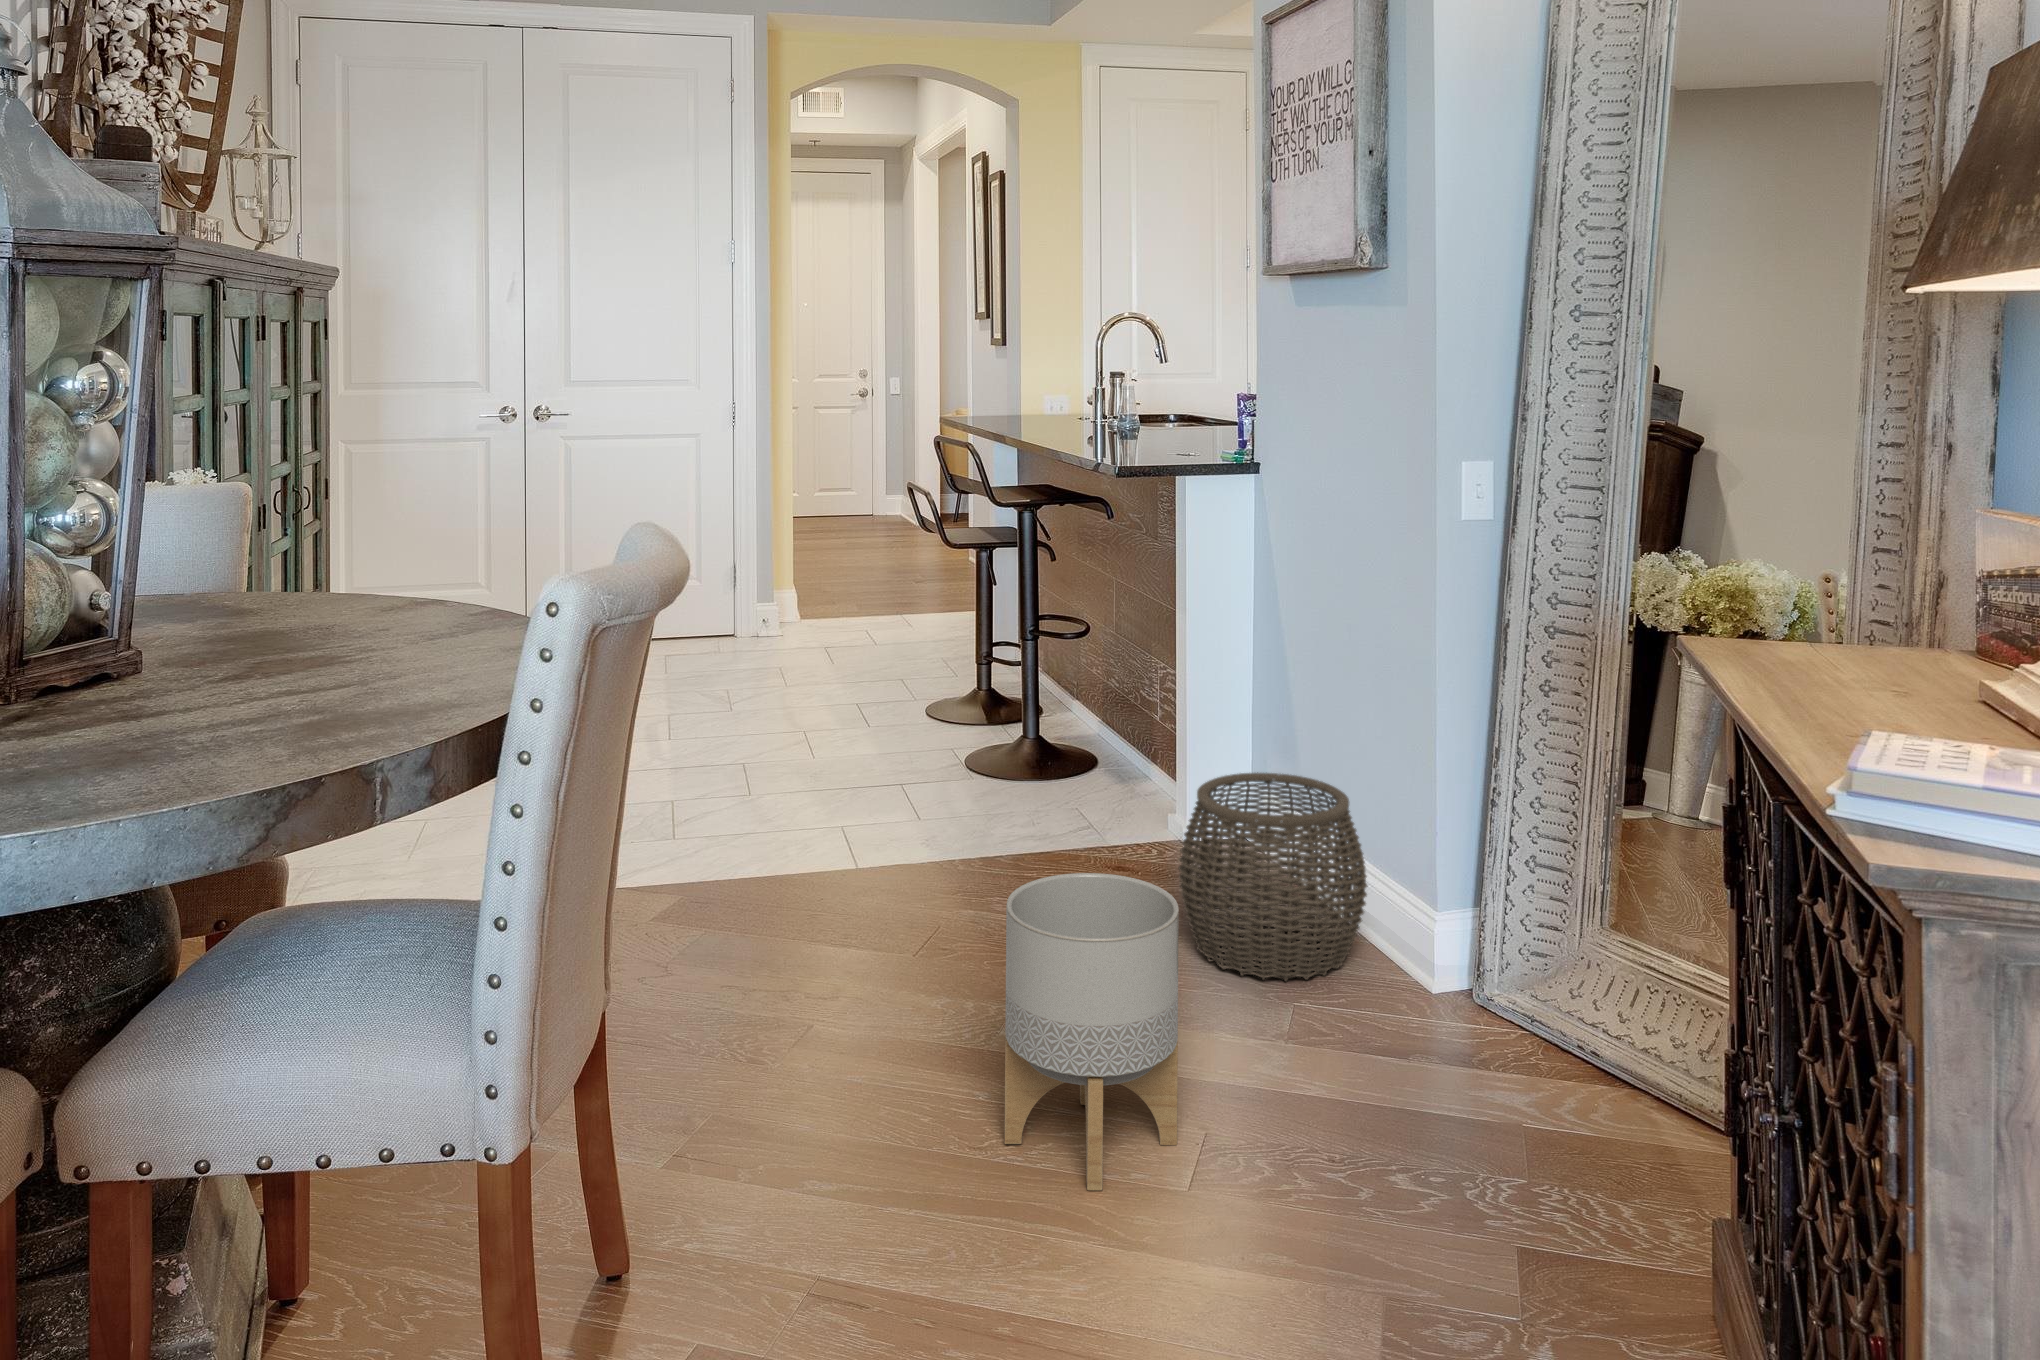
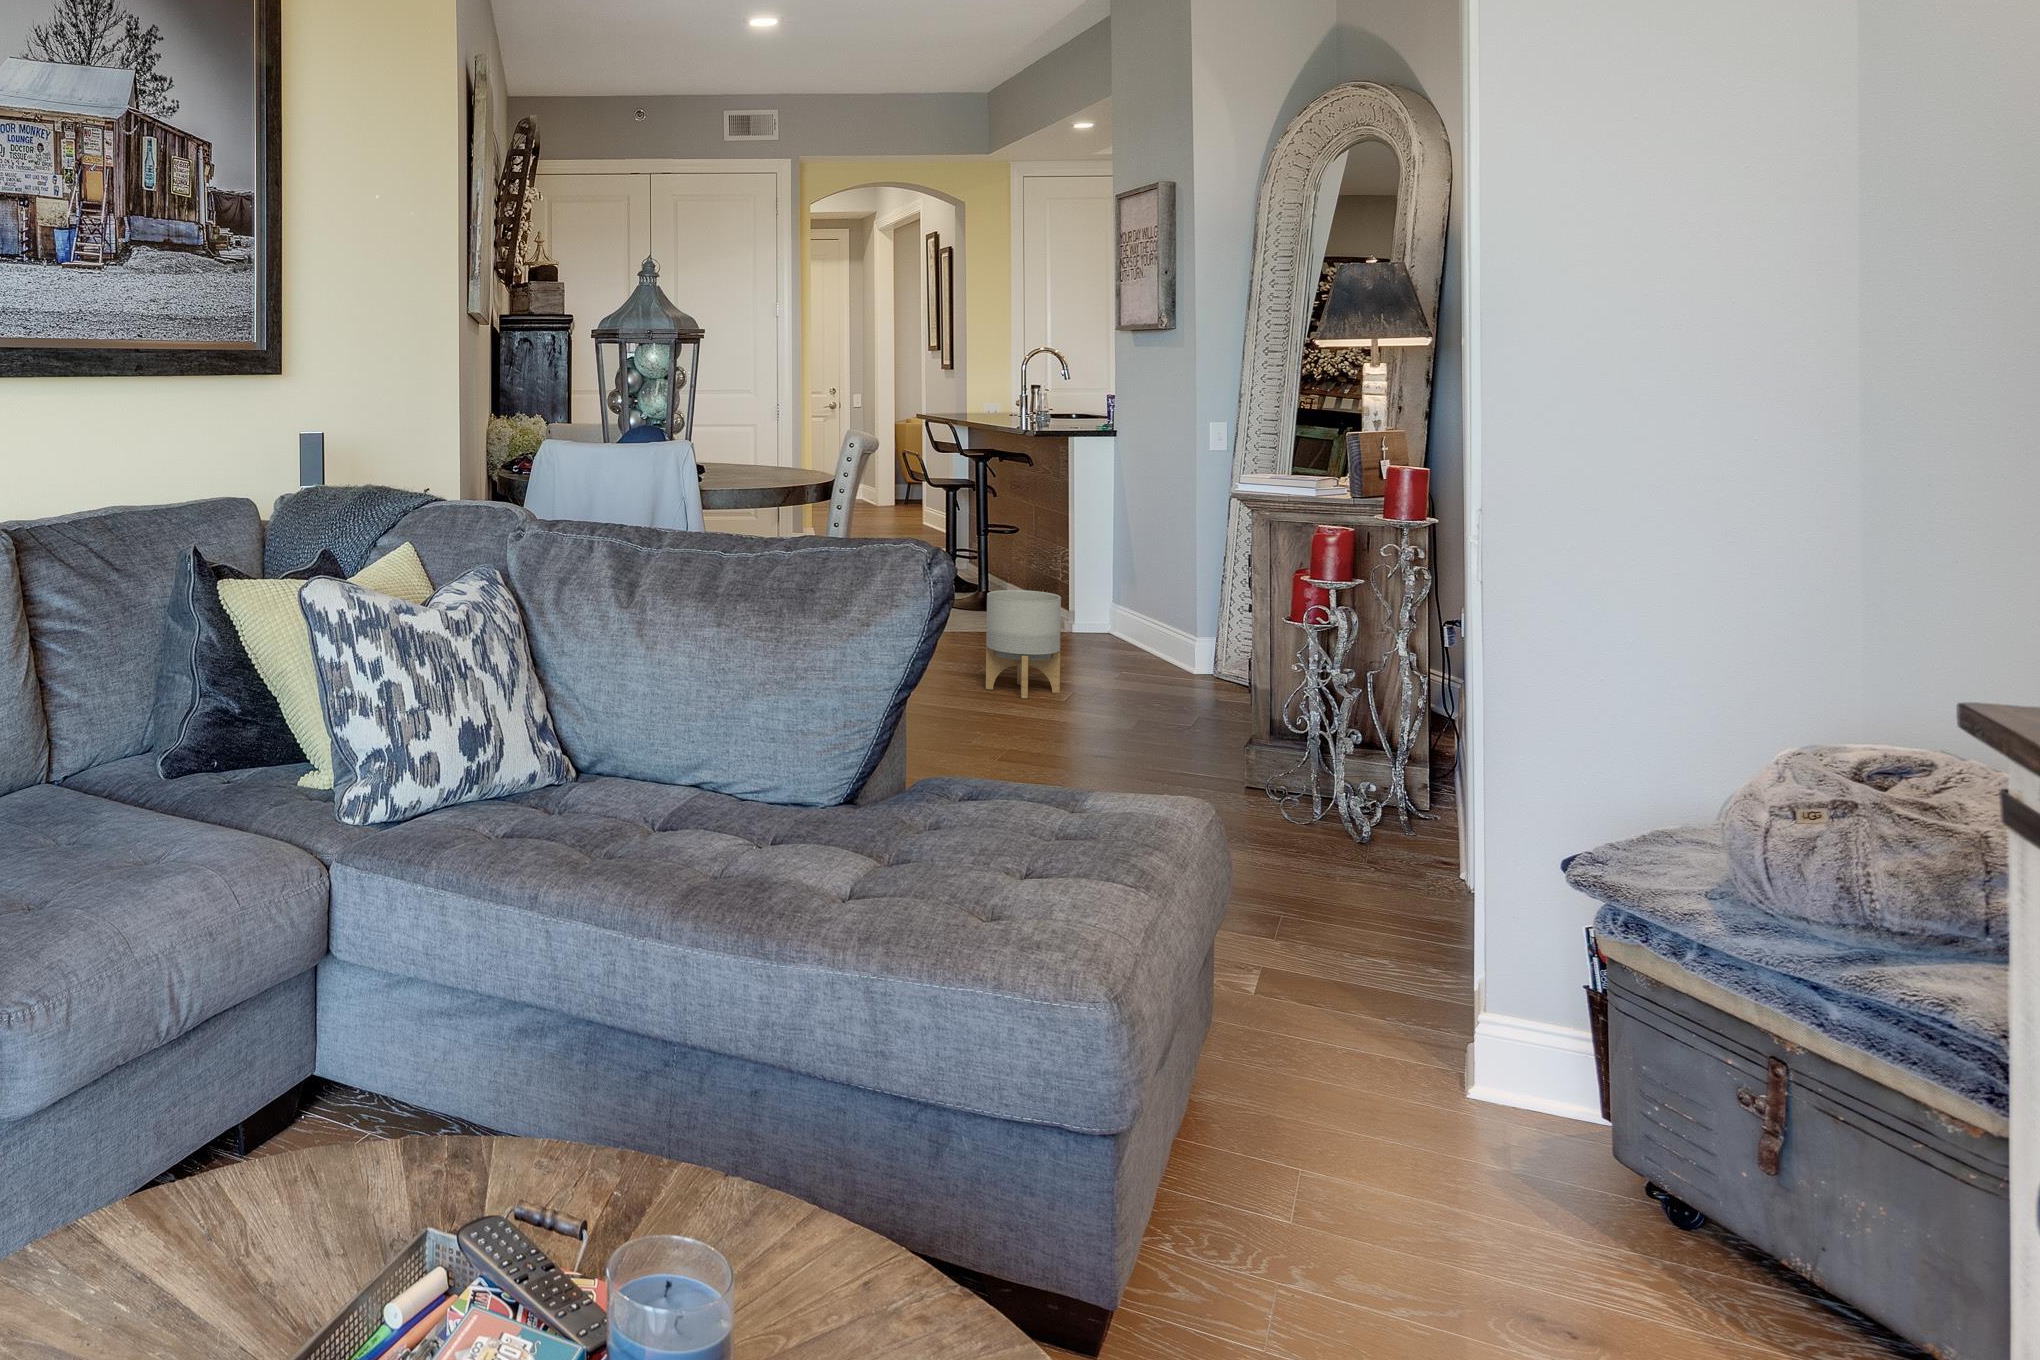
woven basket: present [1179,772,1367,981] -> none [1066,579,1162,666]

